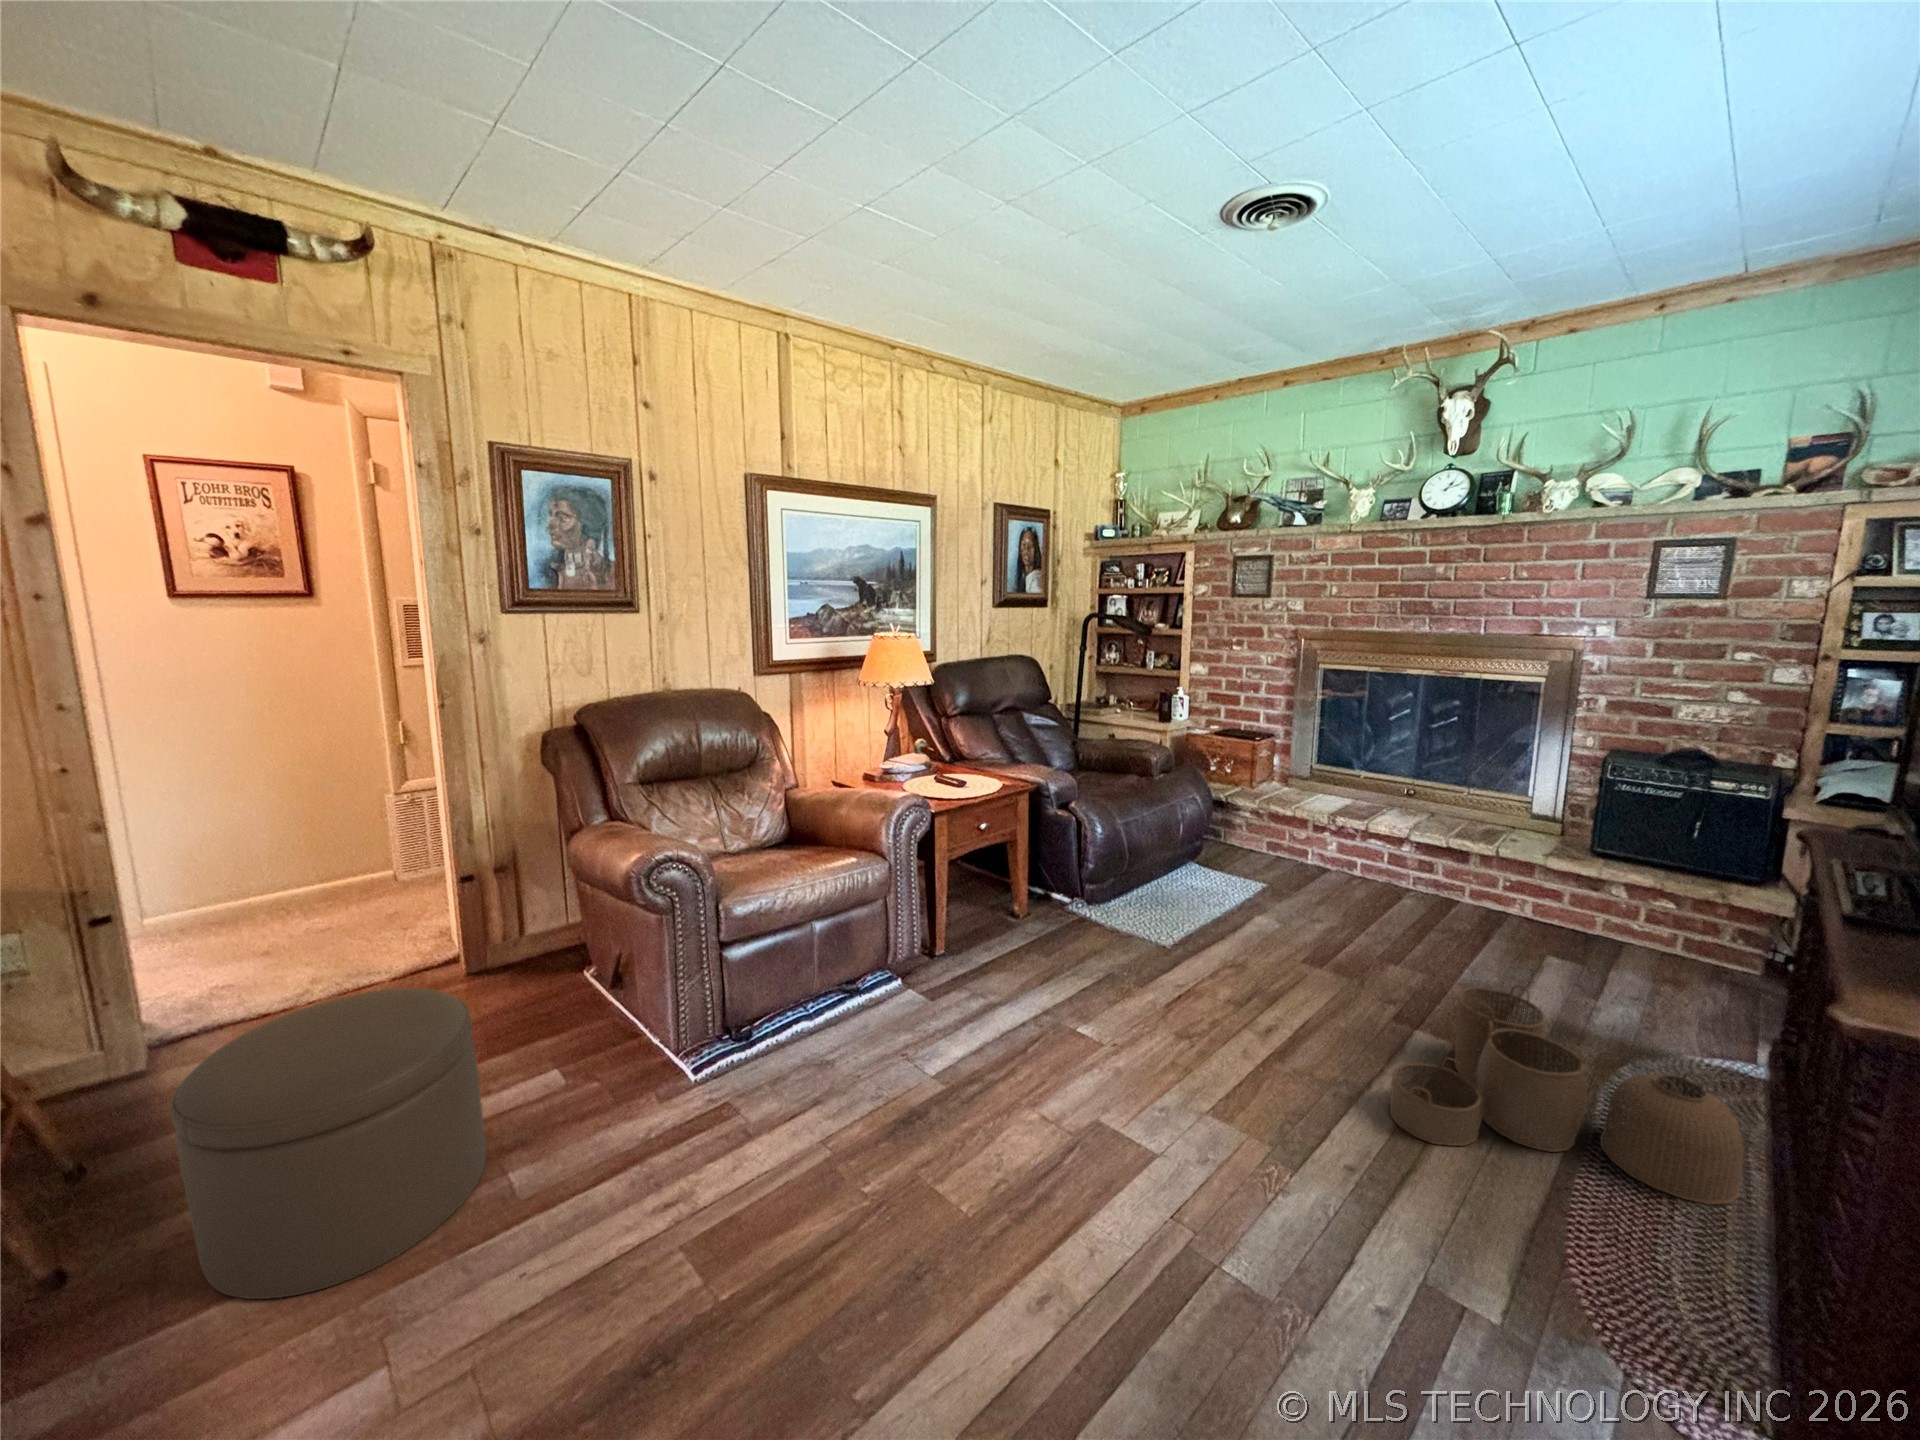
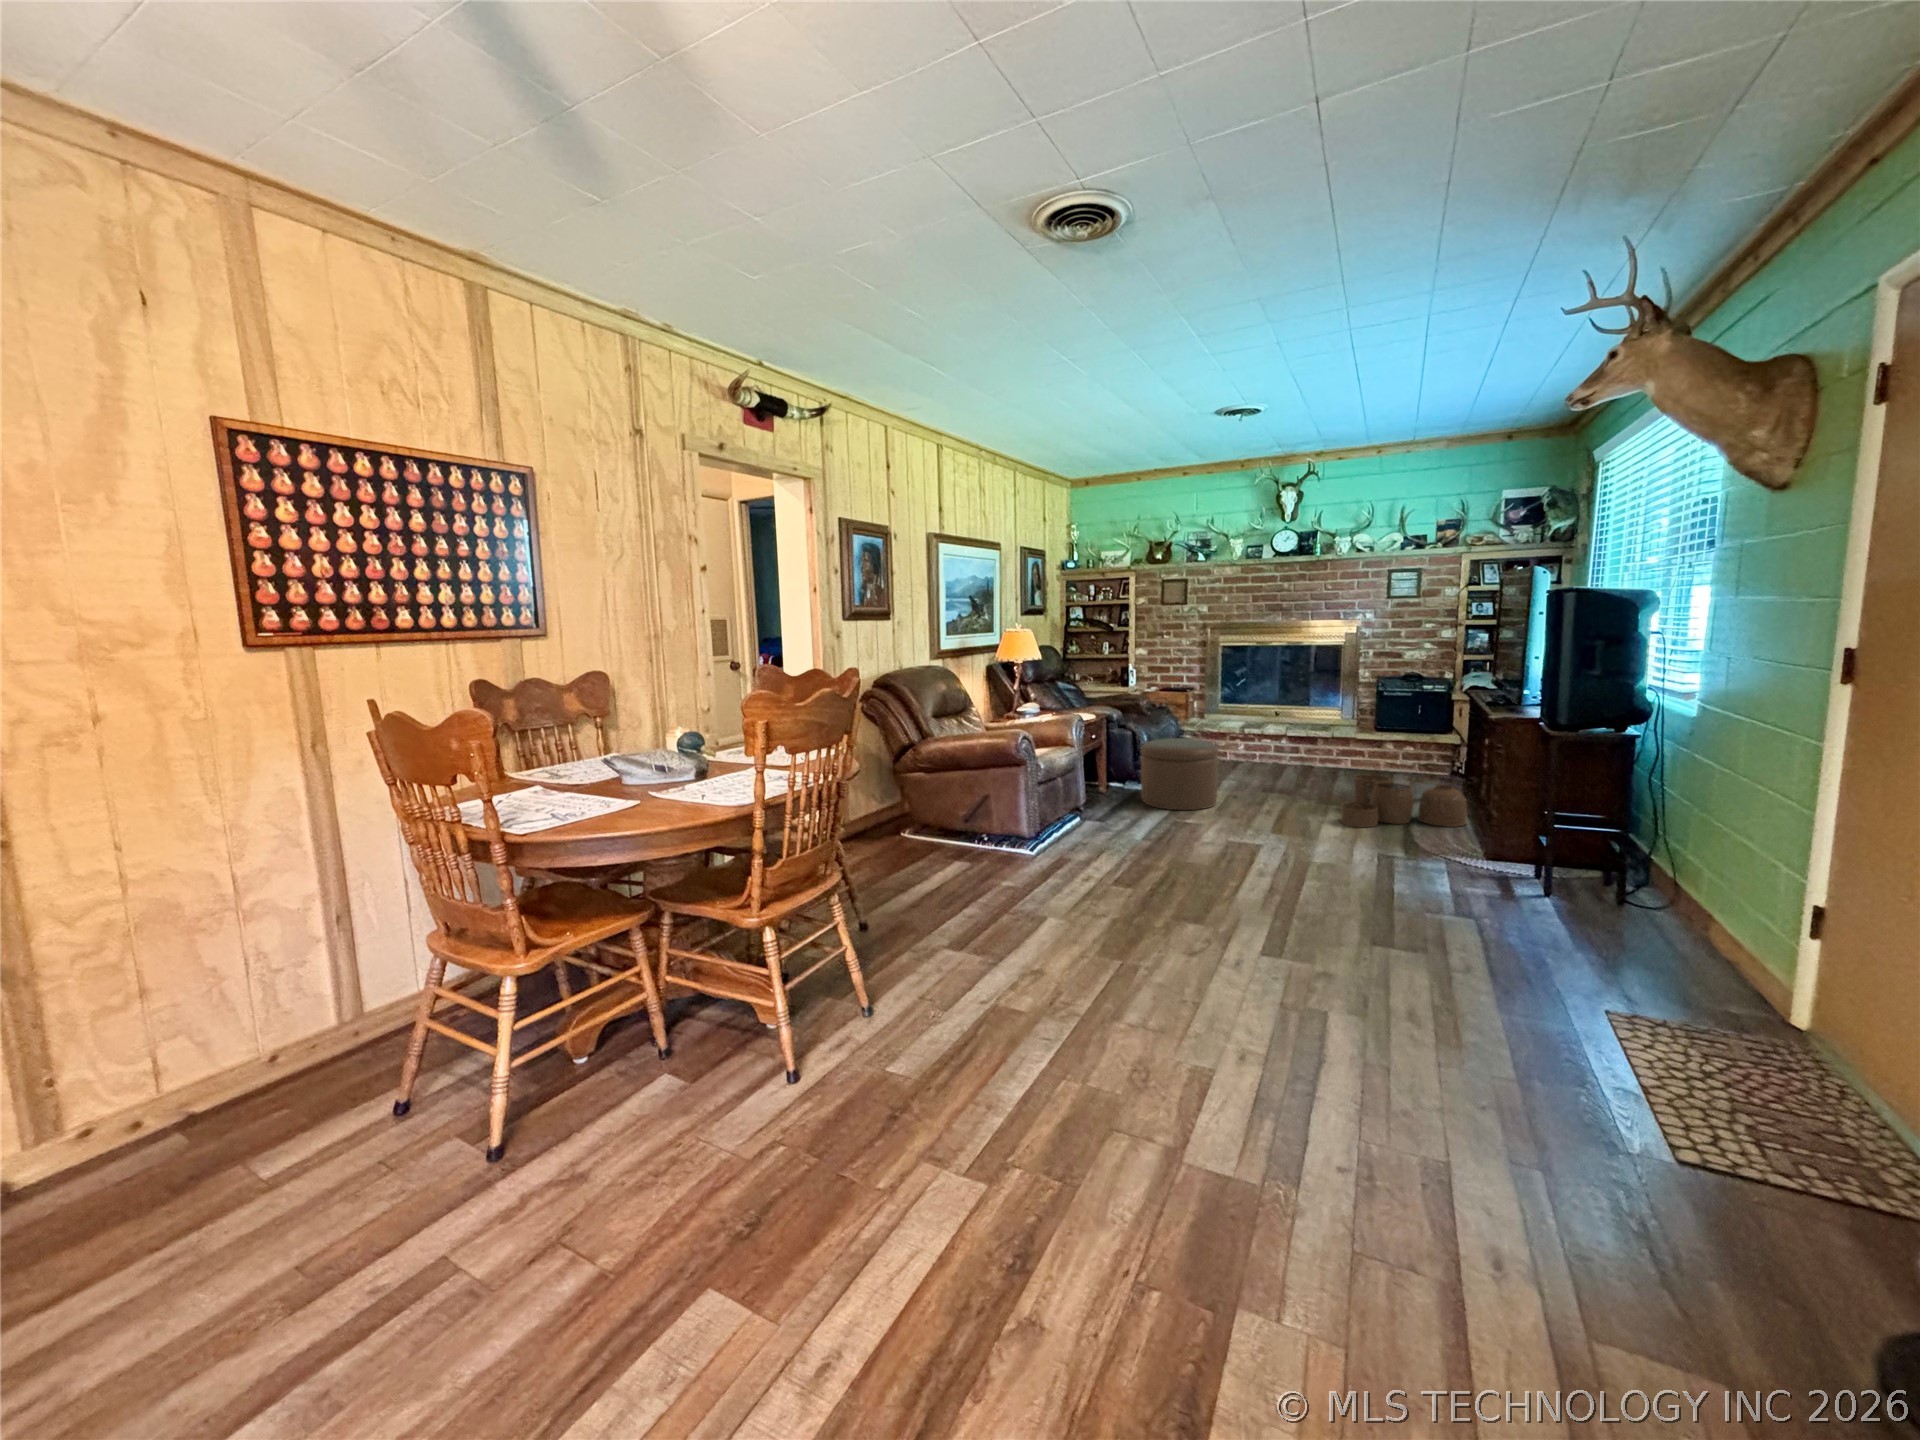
ottoman: present [170,988,486,1299] -> present [1141,738,1218,810]

